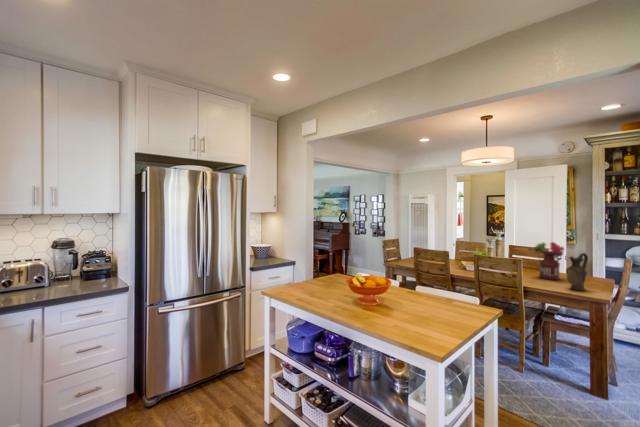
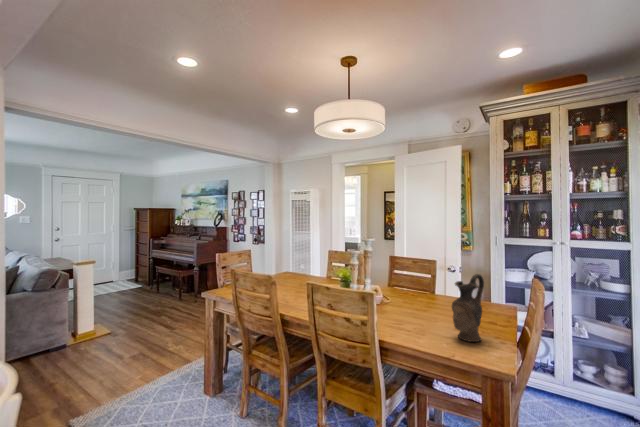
flower arrangement: present [534,242,564,280] -> none [410,253,453,315]

